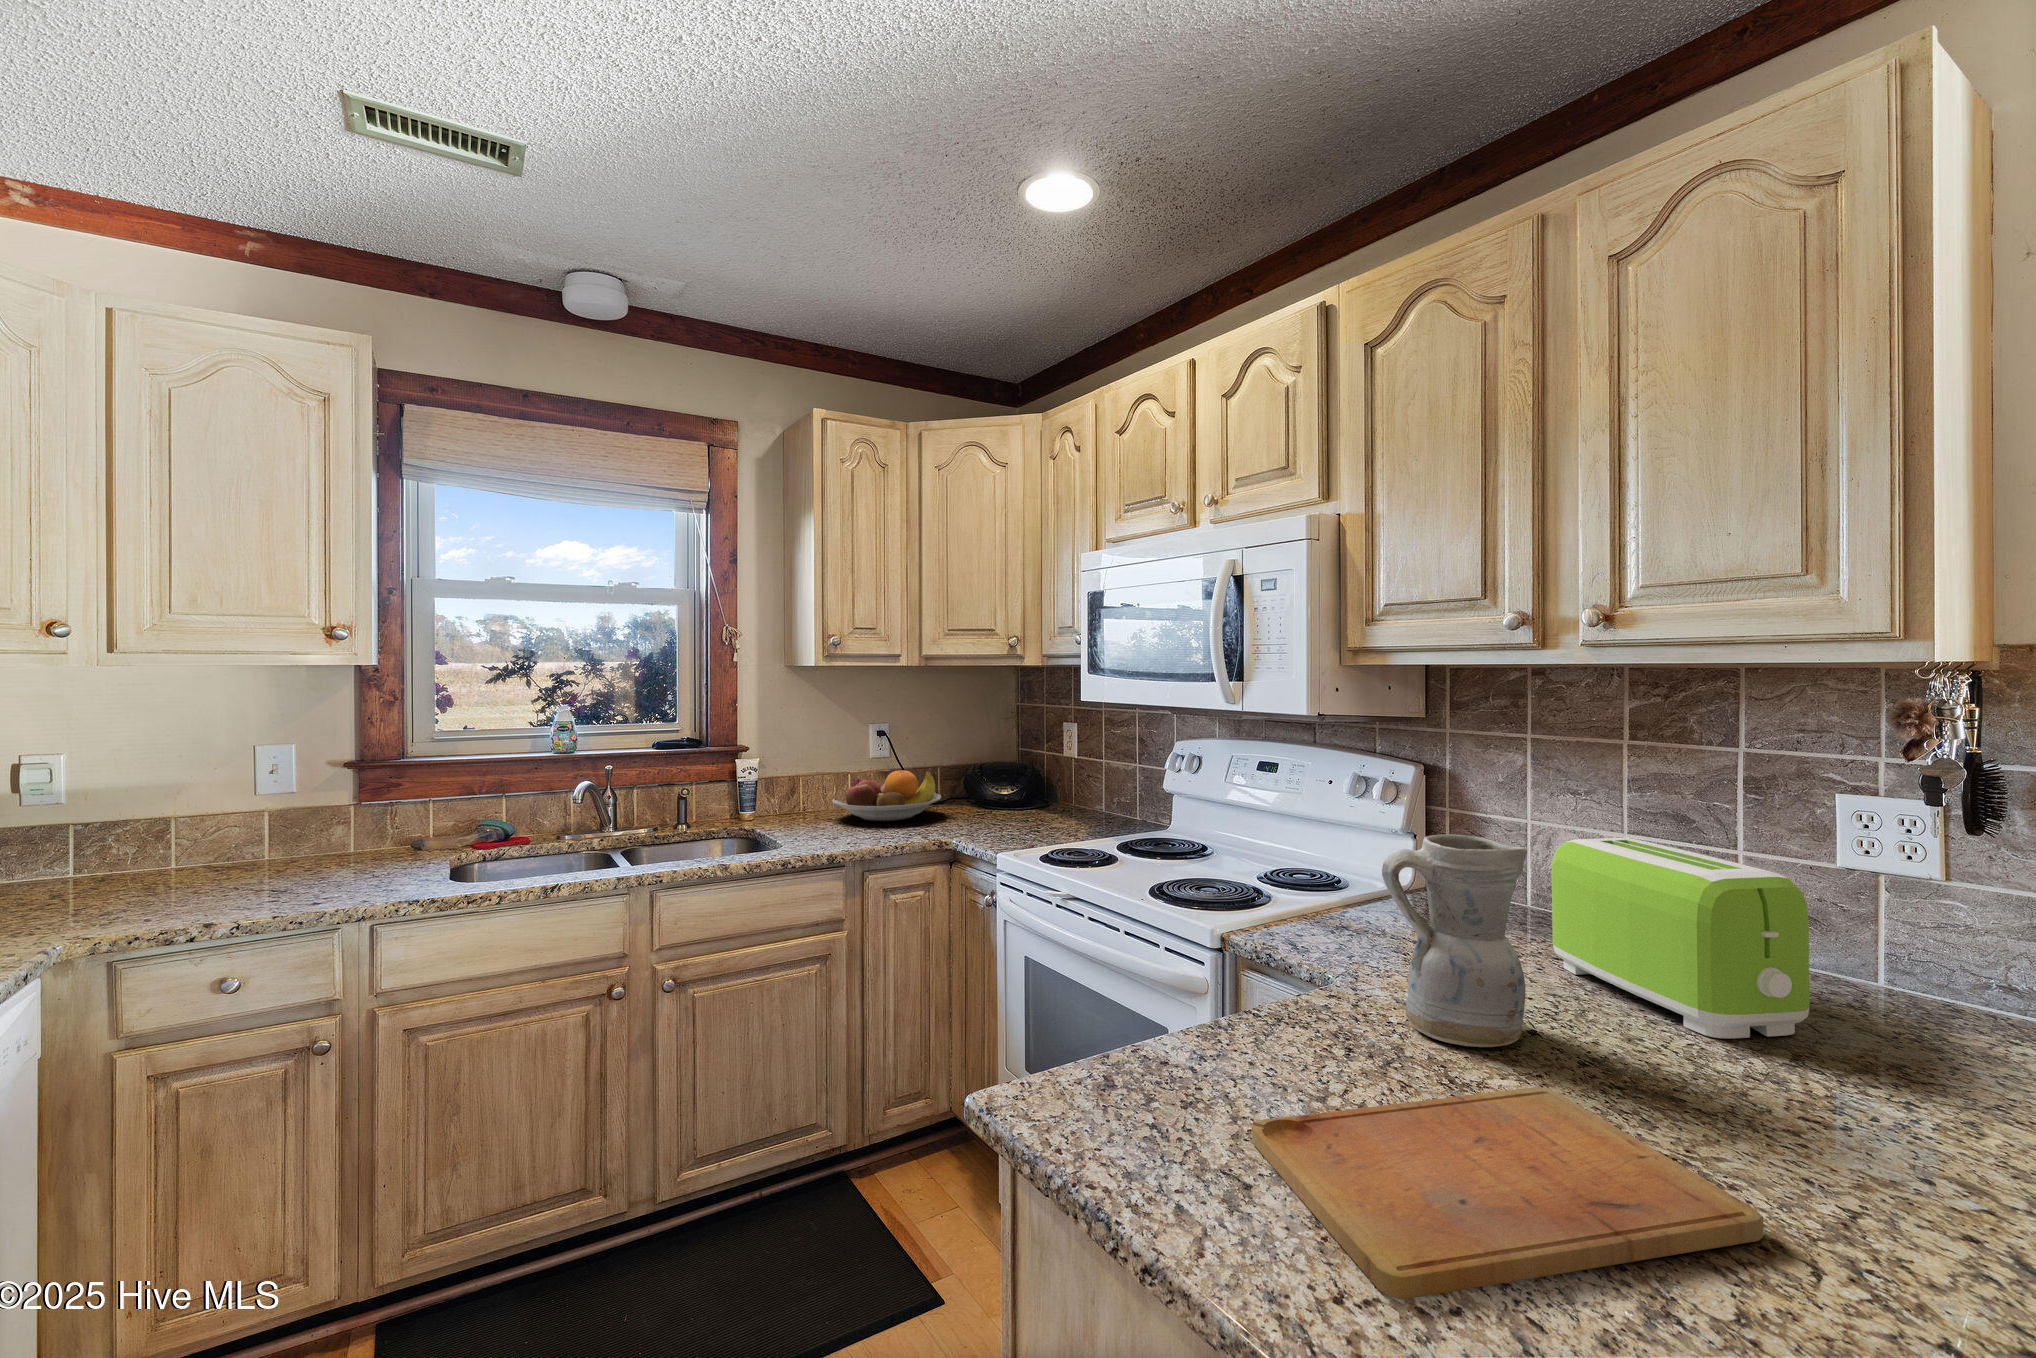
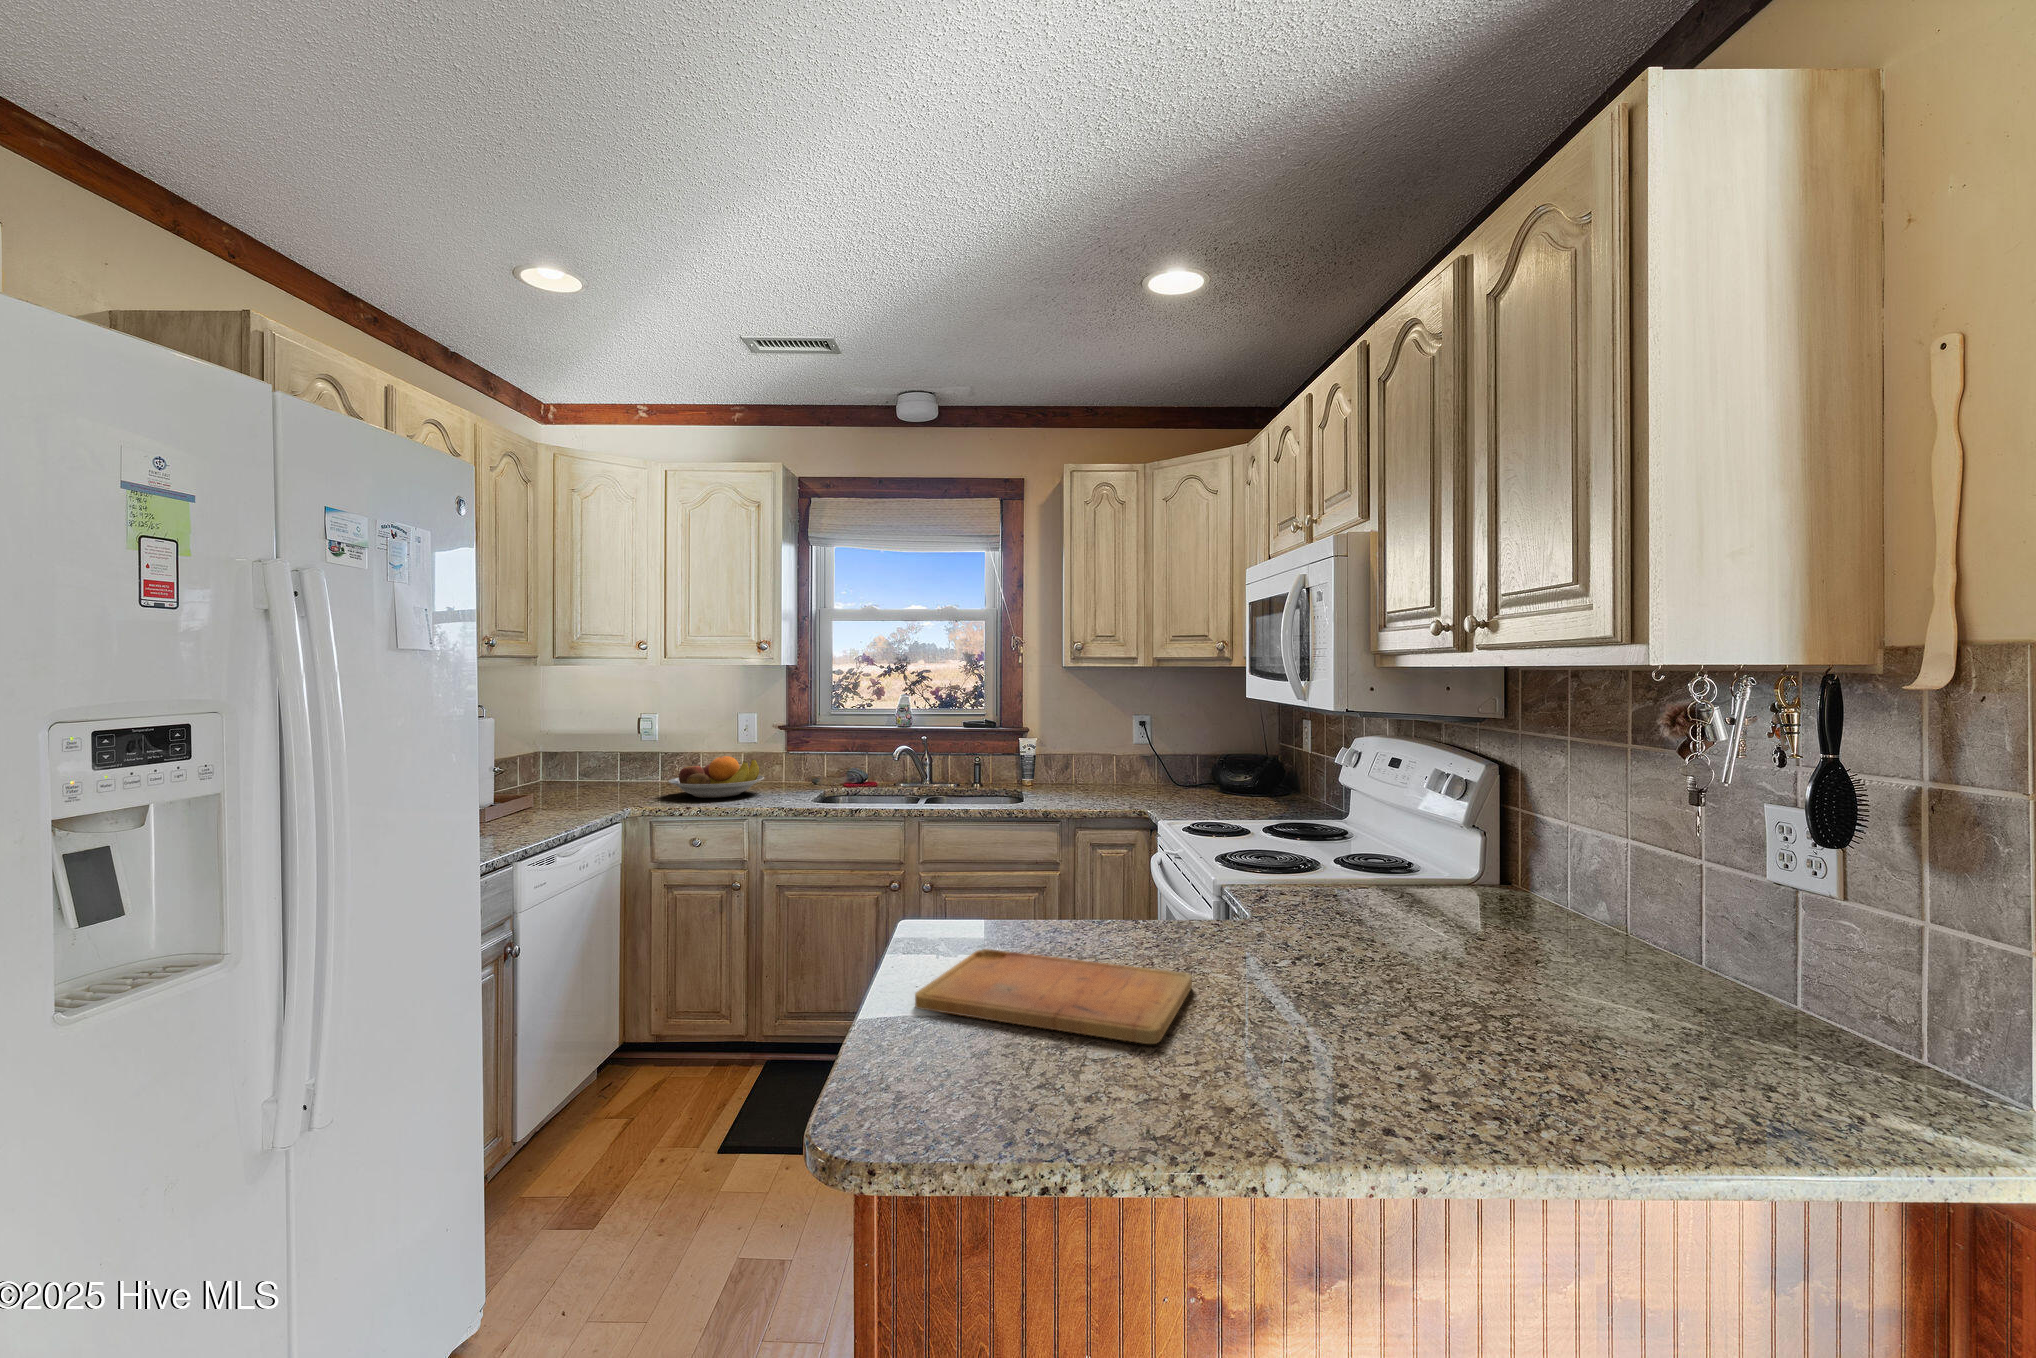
fruit bowl: present [832,770,941,821] -> present [668,756,764,798]
ceramic pitcher: present [1382,834,1527,1047] -> none [1184,800,1285,963]
toaster: present [1552,838,1810,1038] -> none [1422,828,1543,1007]

